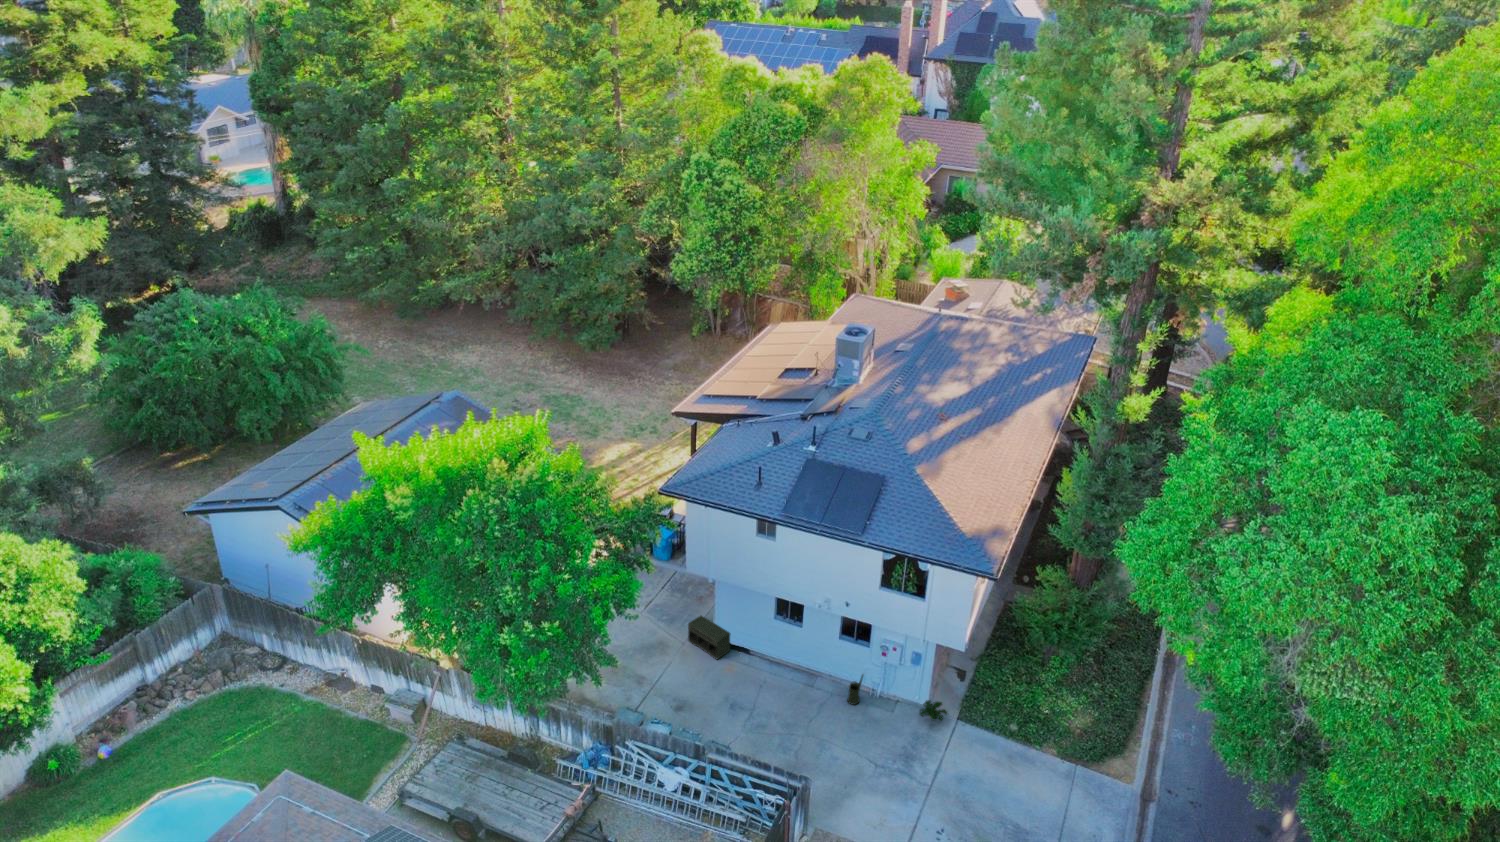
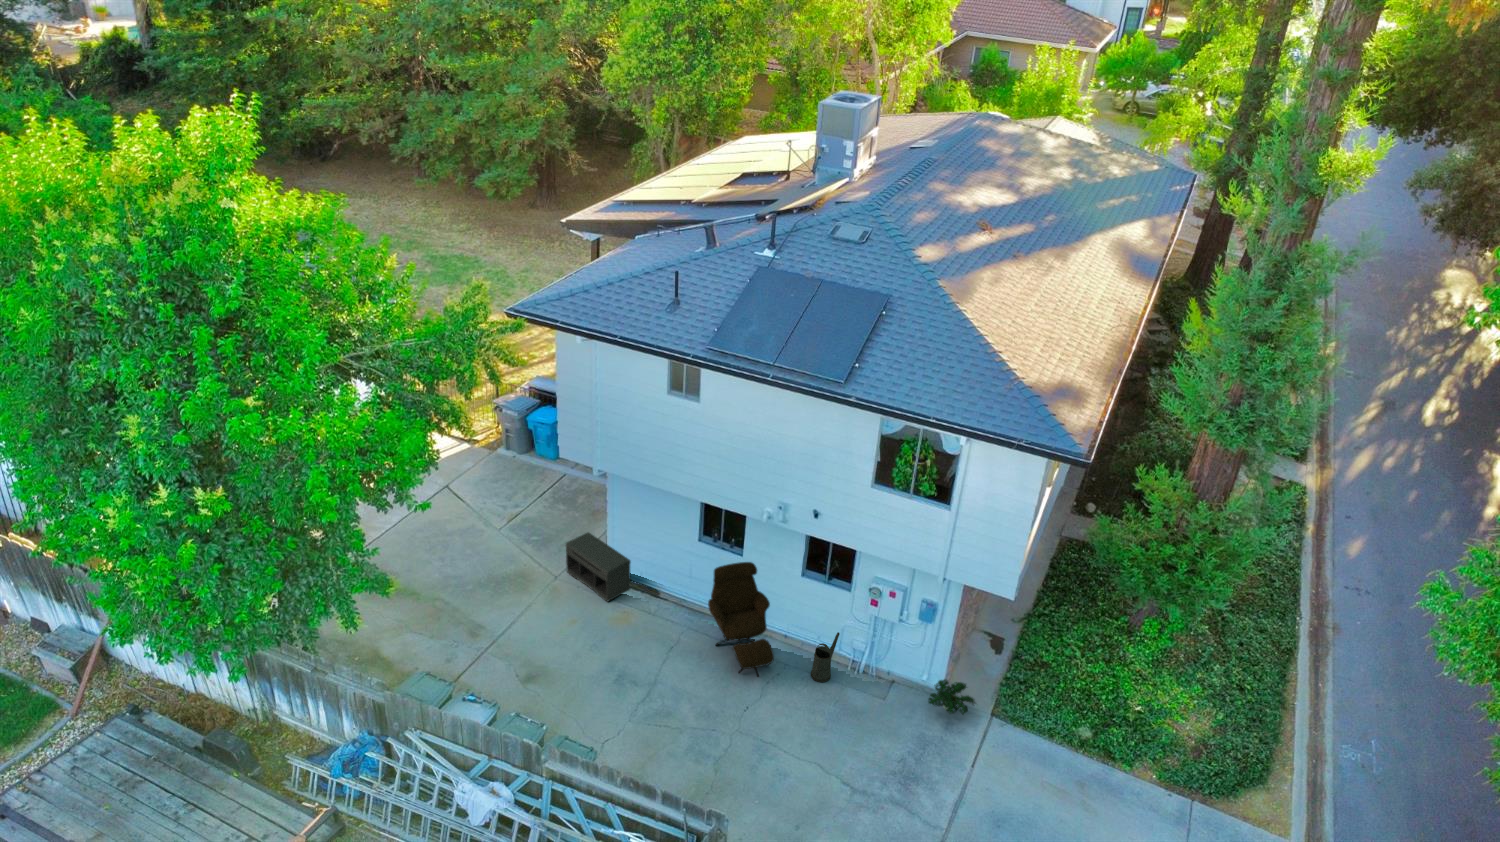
lounge chair: none [782,632,825,703] -> present [708,562,774,676]

